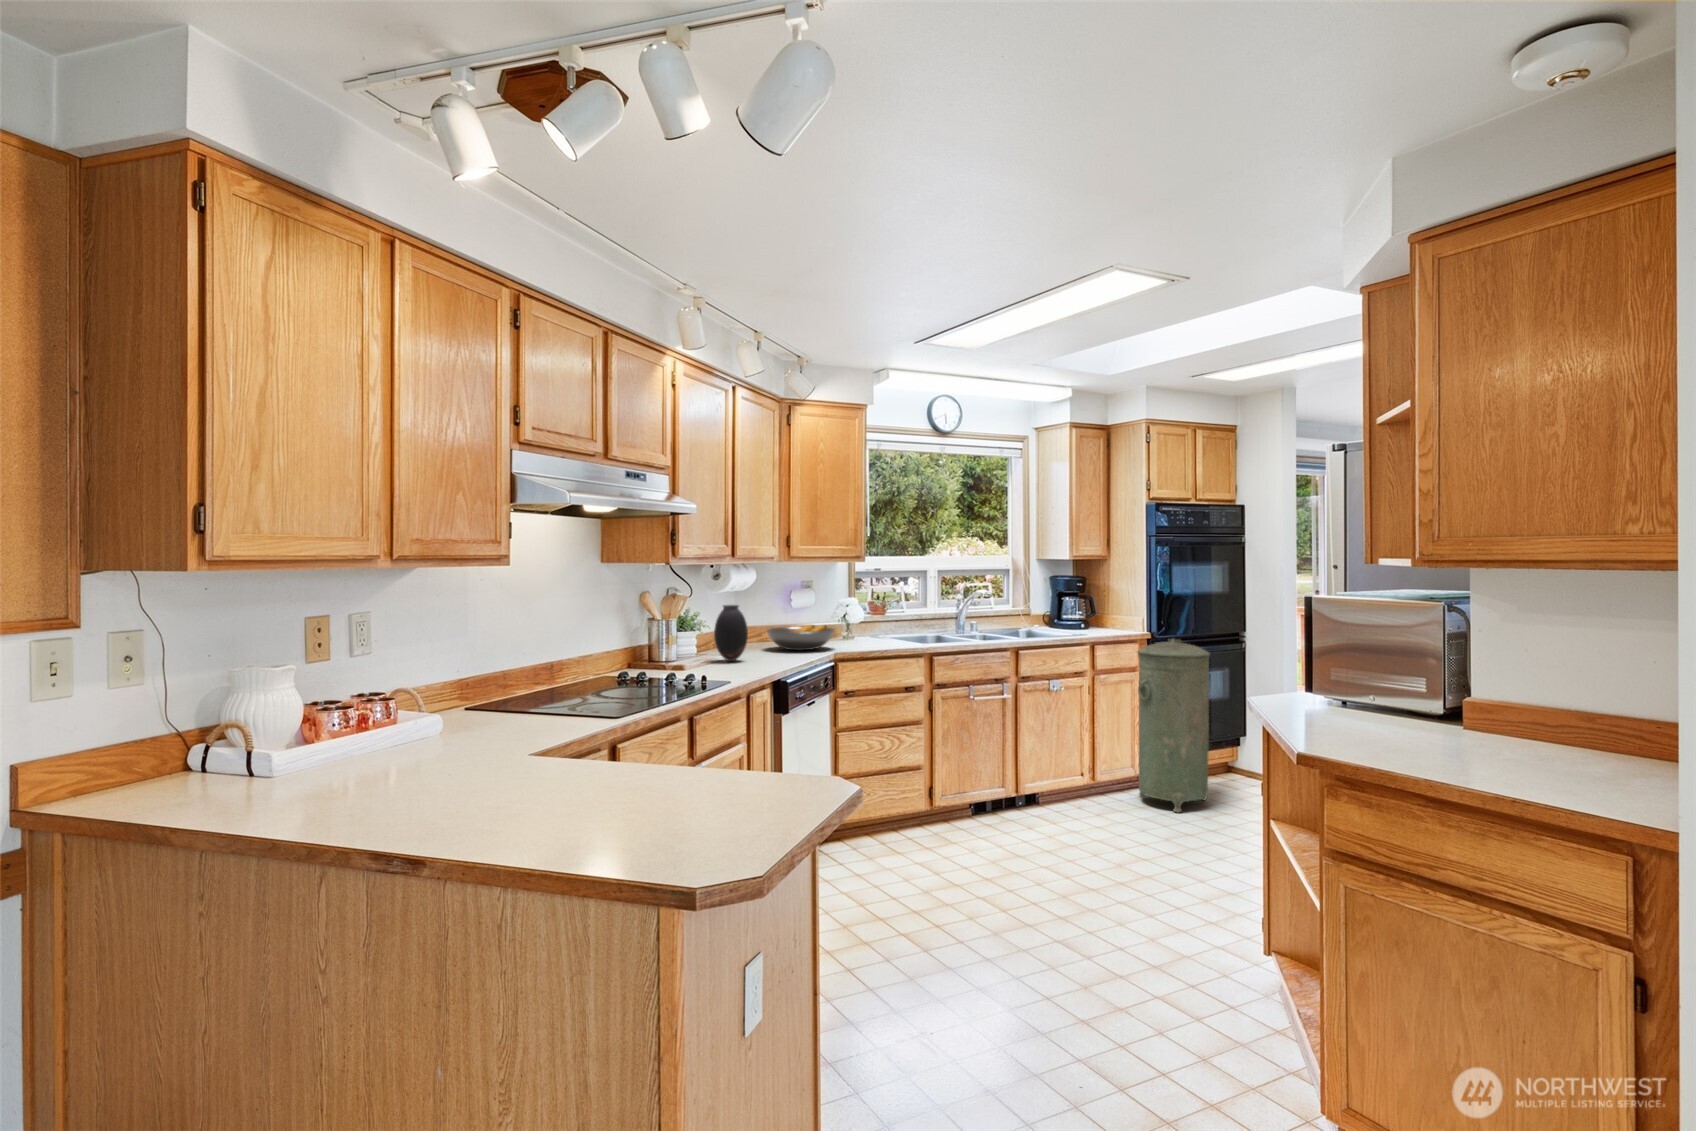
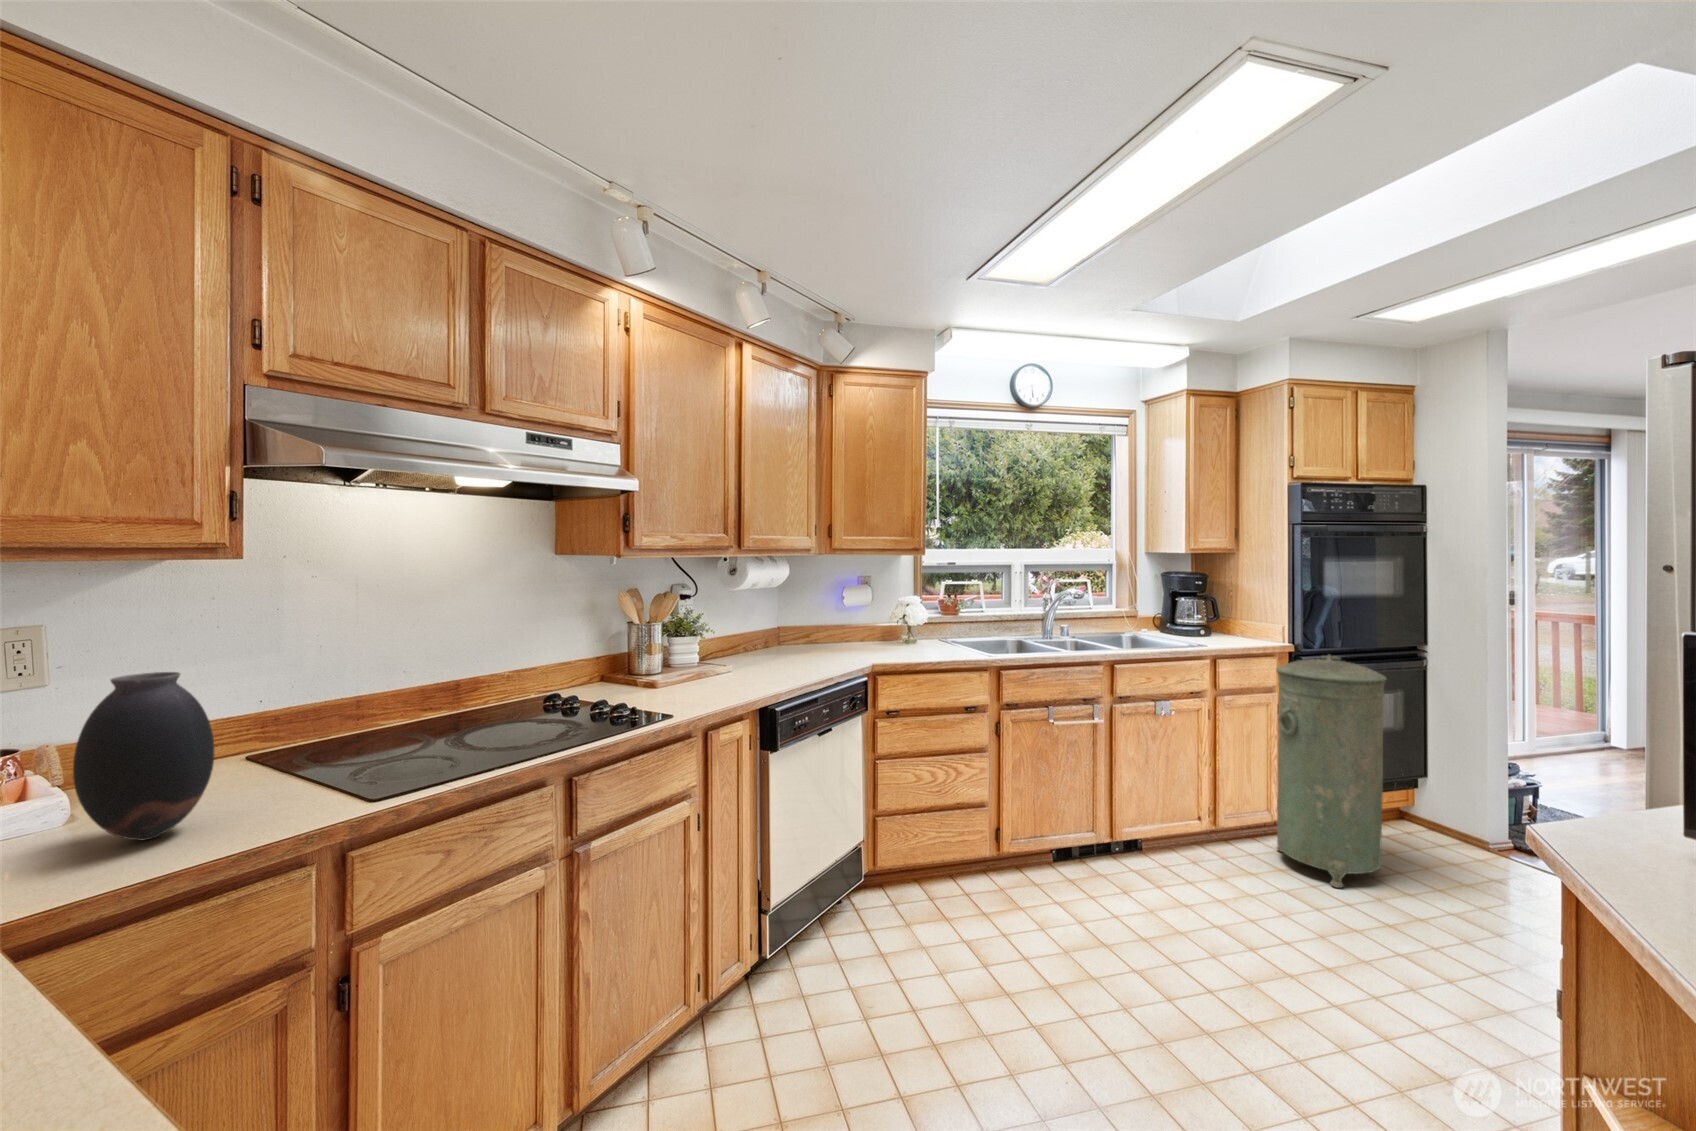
vase: present [714,605,748,661] -> present [73,672,214,840]
fruit bowl: present [767,625,835,650] -> none [803,628,883,658]

